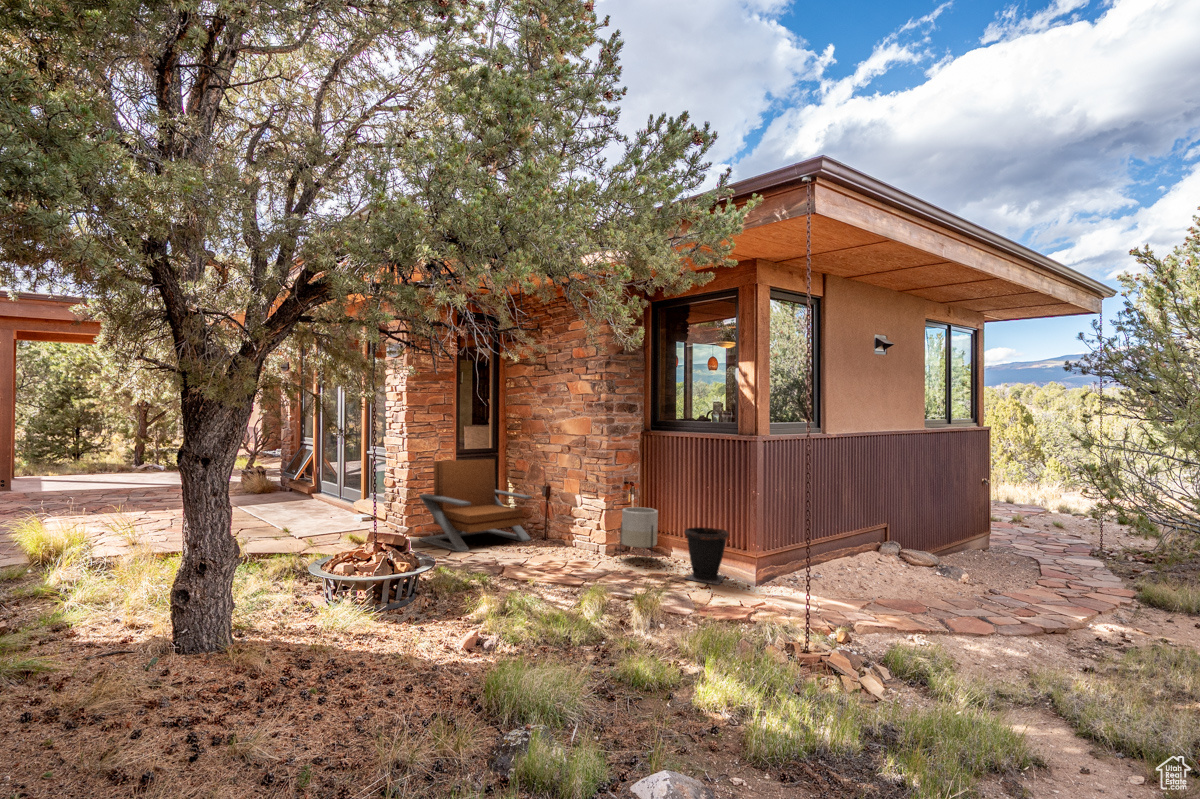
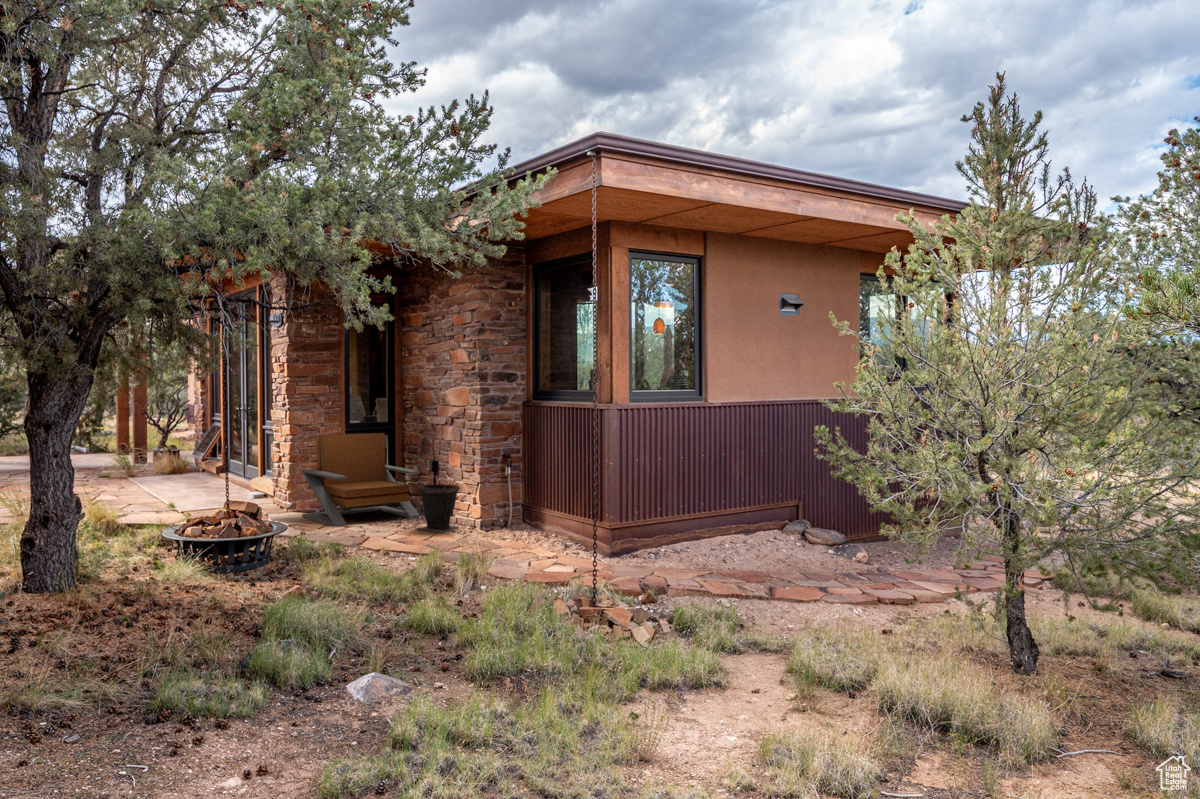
planter: present [620,507,658,562] -> none [495,481,534,536]
bucket: present [684,527,729,585] -> present [417,484,460,533]

